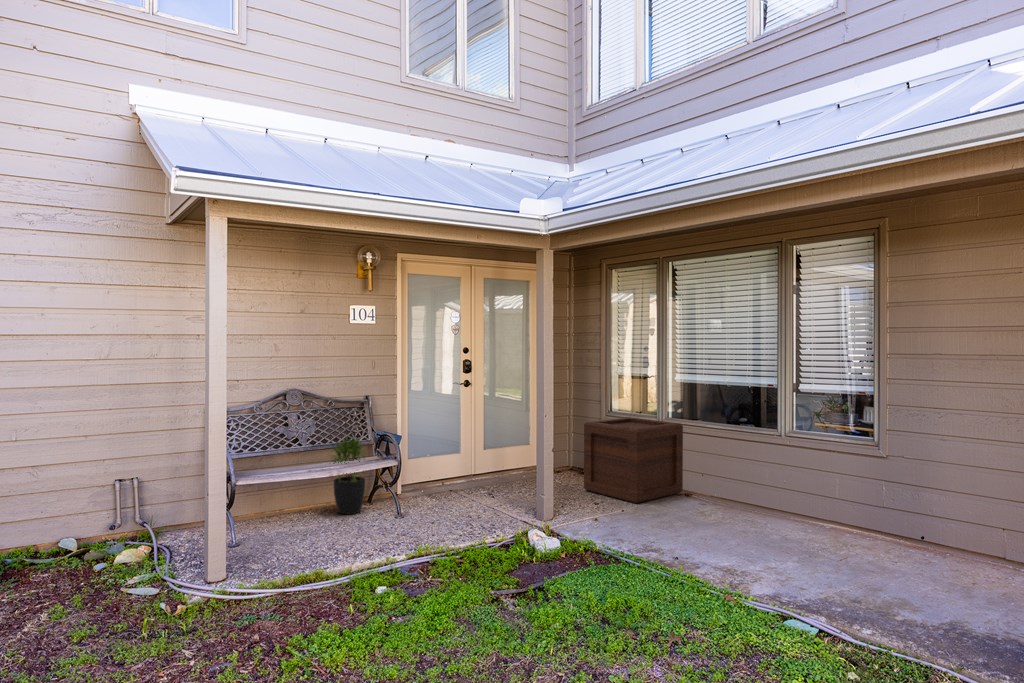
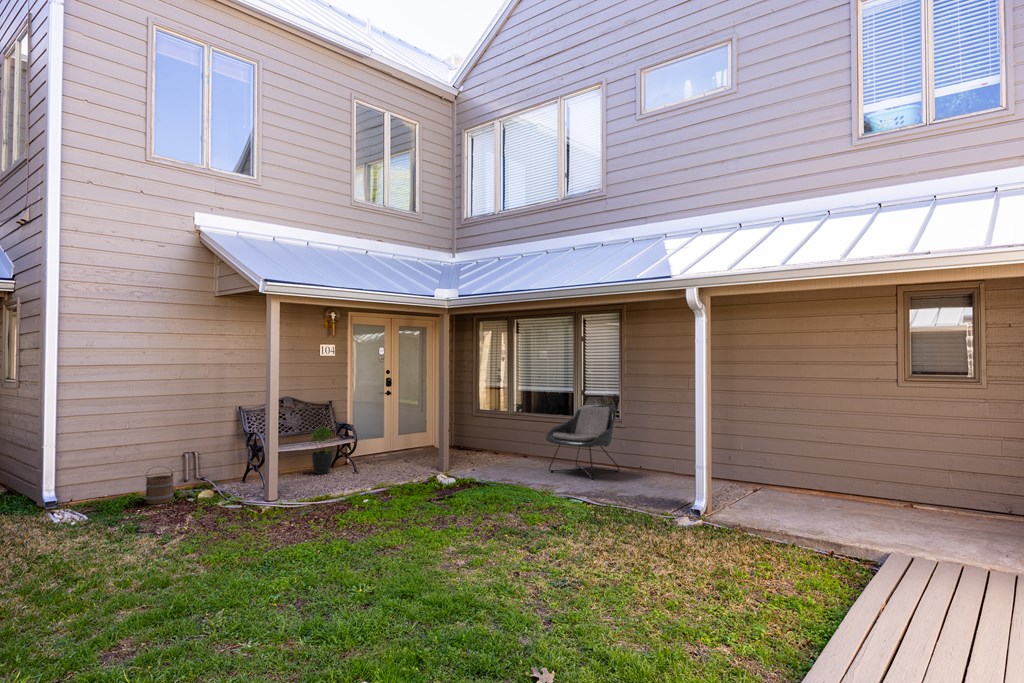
lounge chair: none [729,408,879,560] -> present [546,403,619,479]
wooden crate: present [584,417,683,503] -> none [464,413,522,462]
bucket: none [37,501,88,567] -> present [146,466,174,504]

